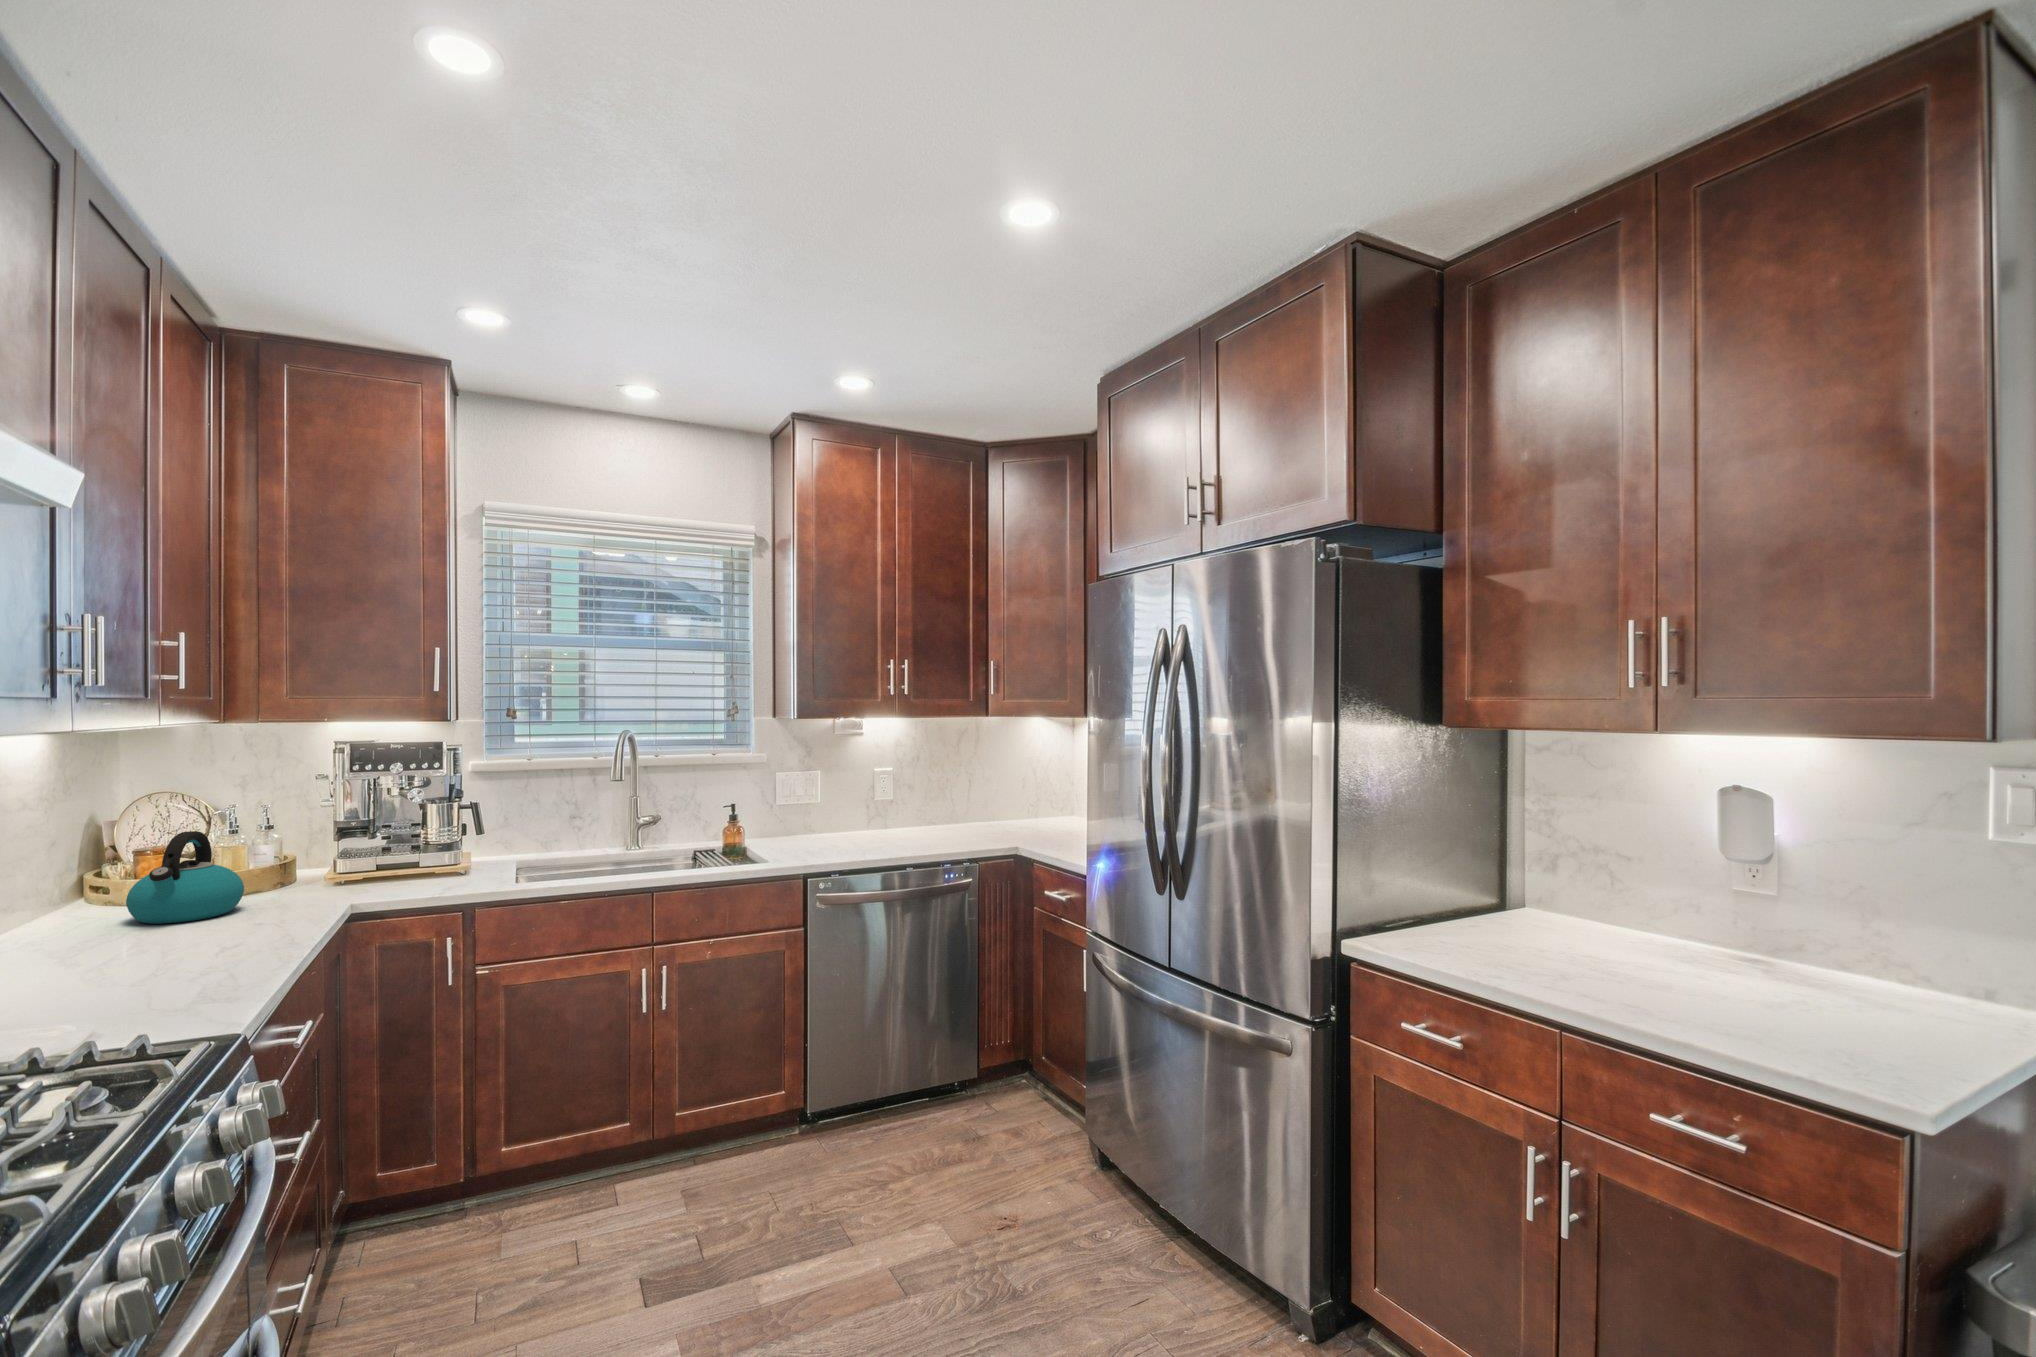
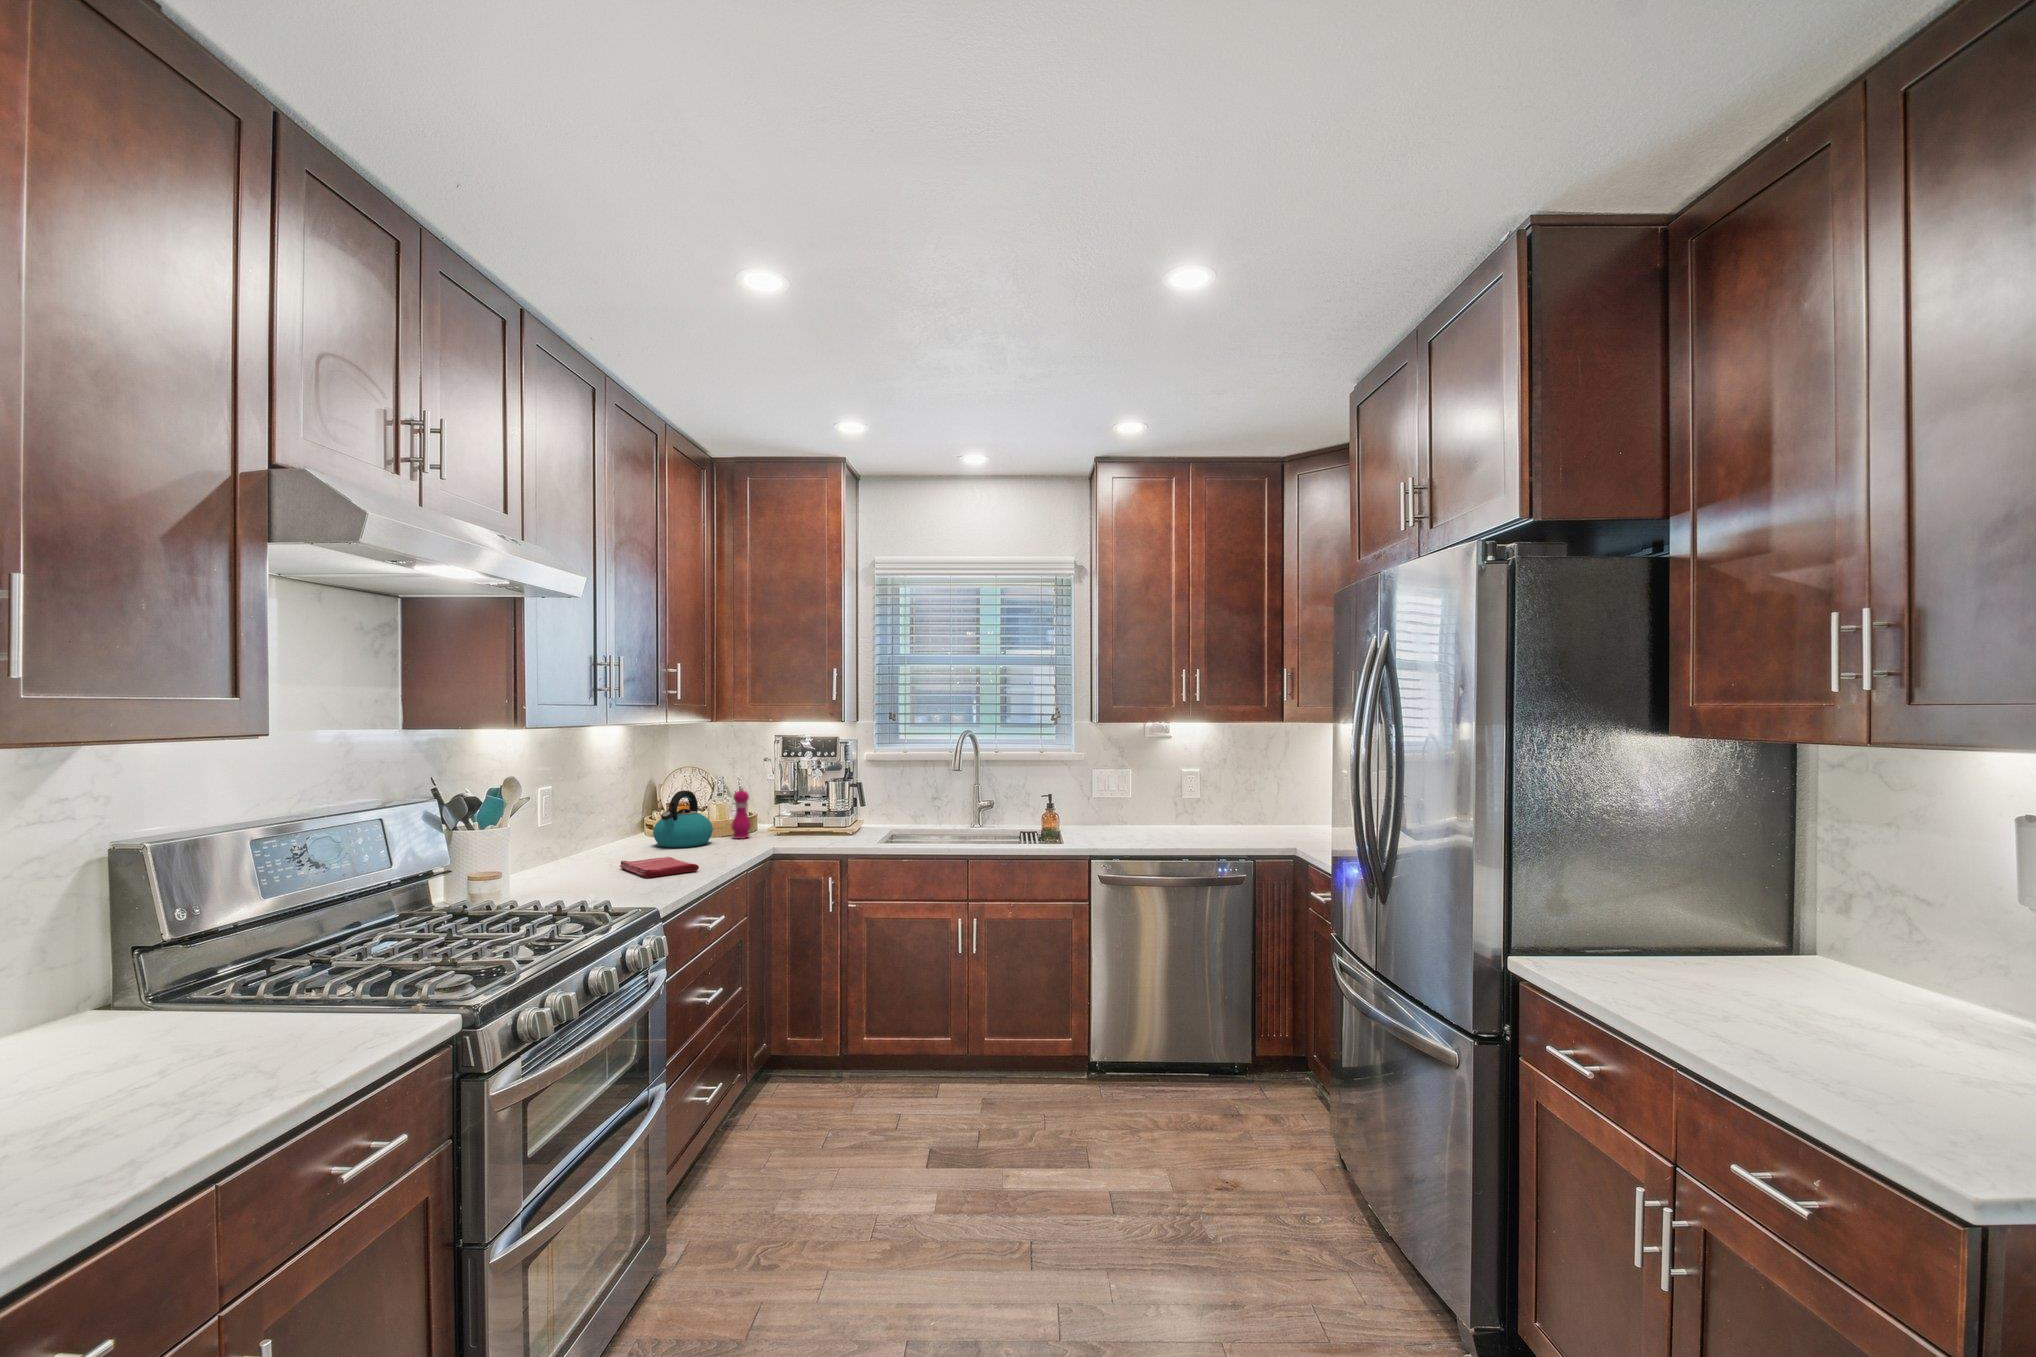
pepper mill: none [272,819,307,897] -> present [731,787,751,839]
dish towel: none [89,941,264,984] -> present [620,857,699,878]

